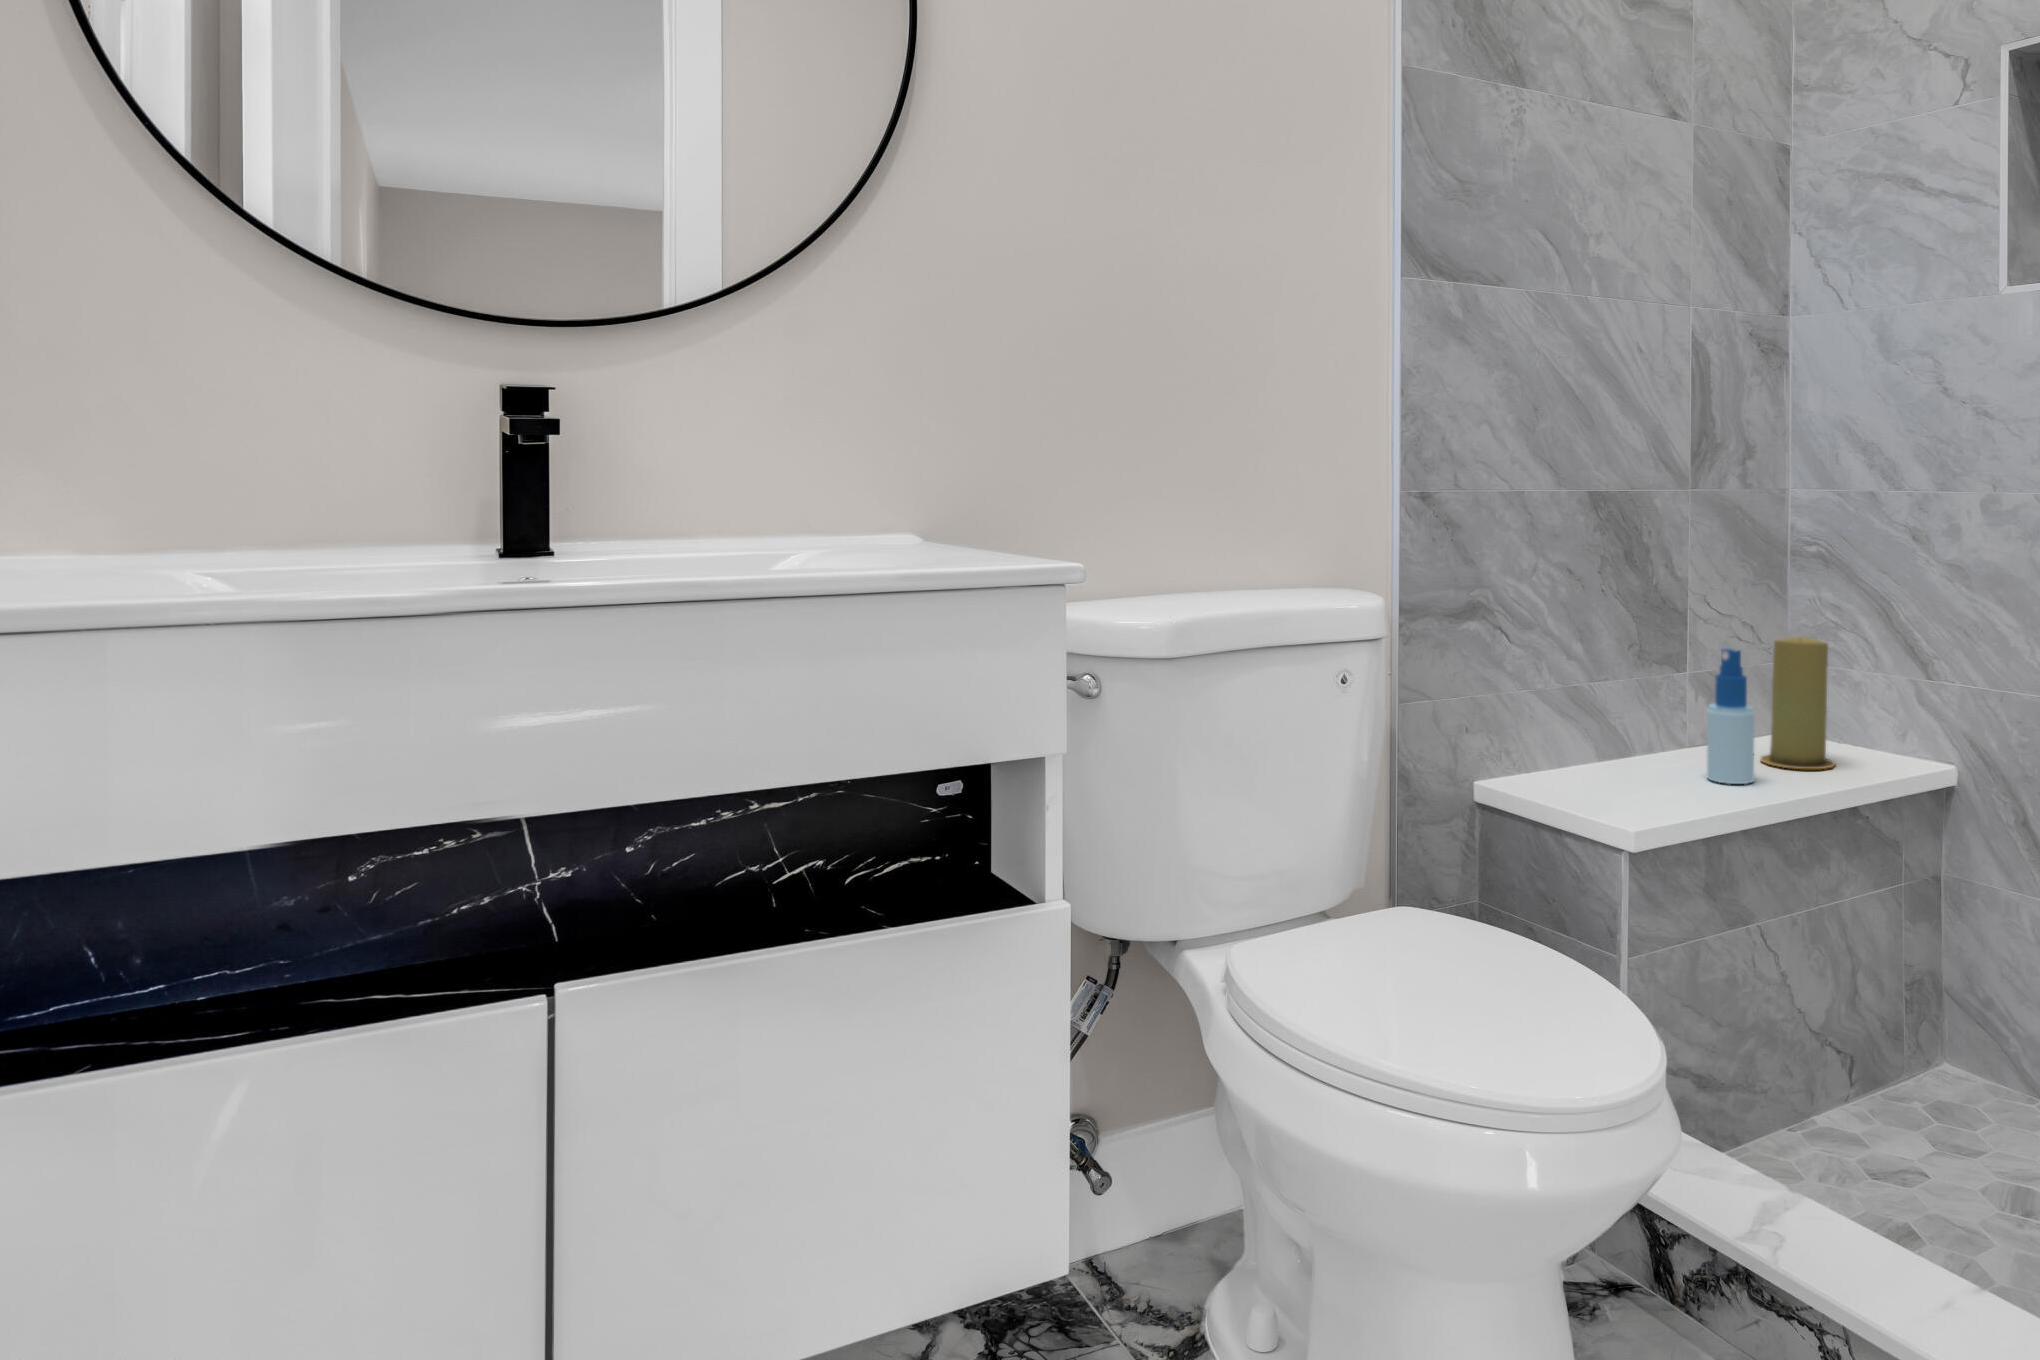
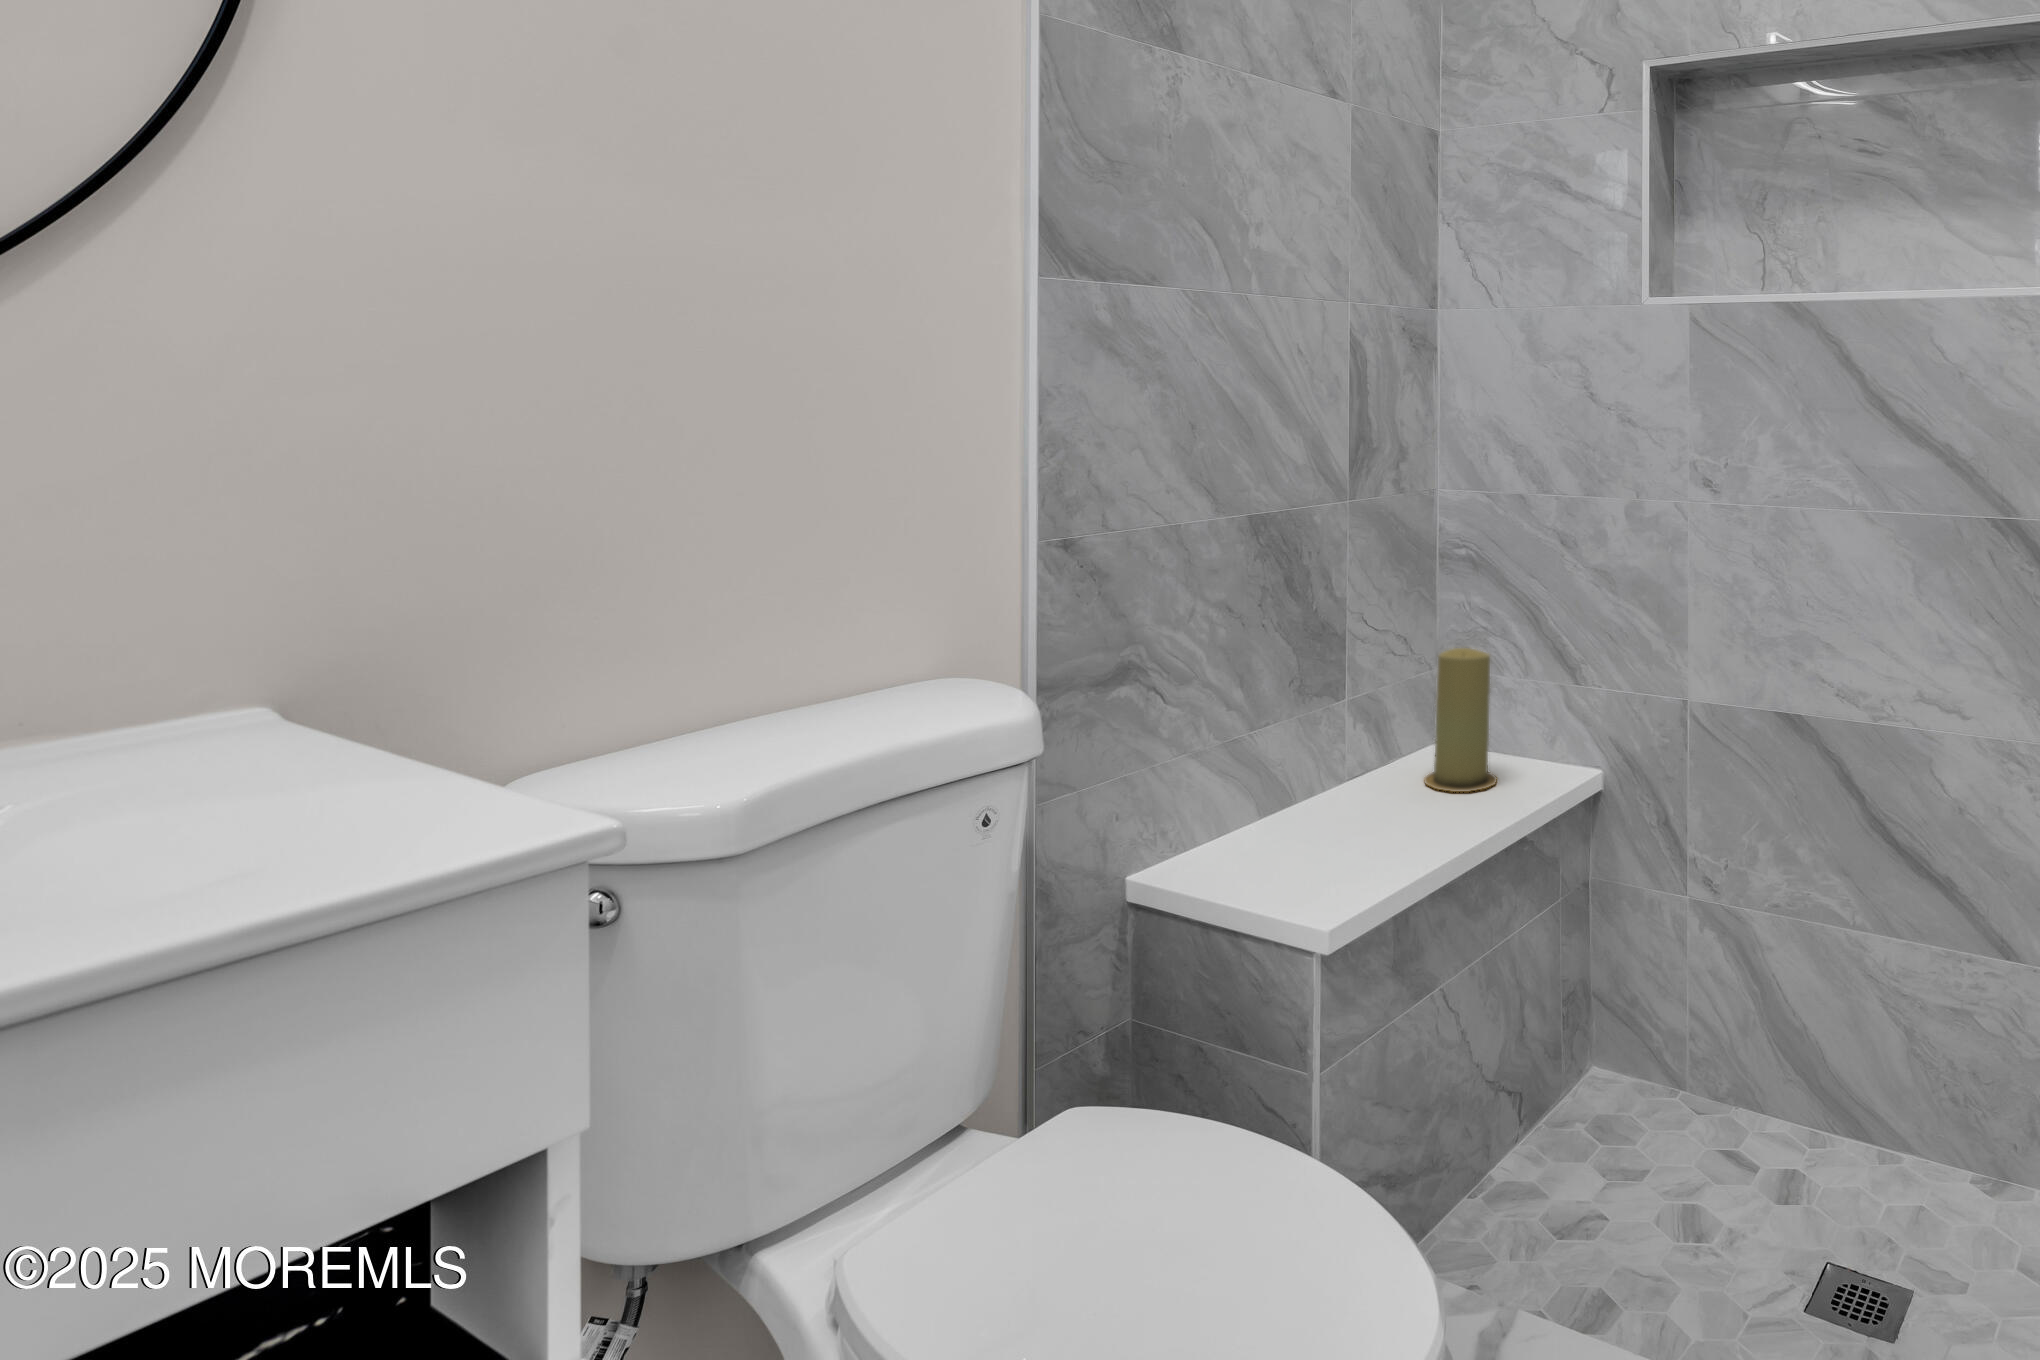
spray bottle: present [1707,649,1754,784] -> none [1380,677,1428,826]

